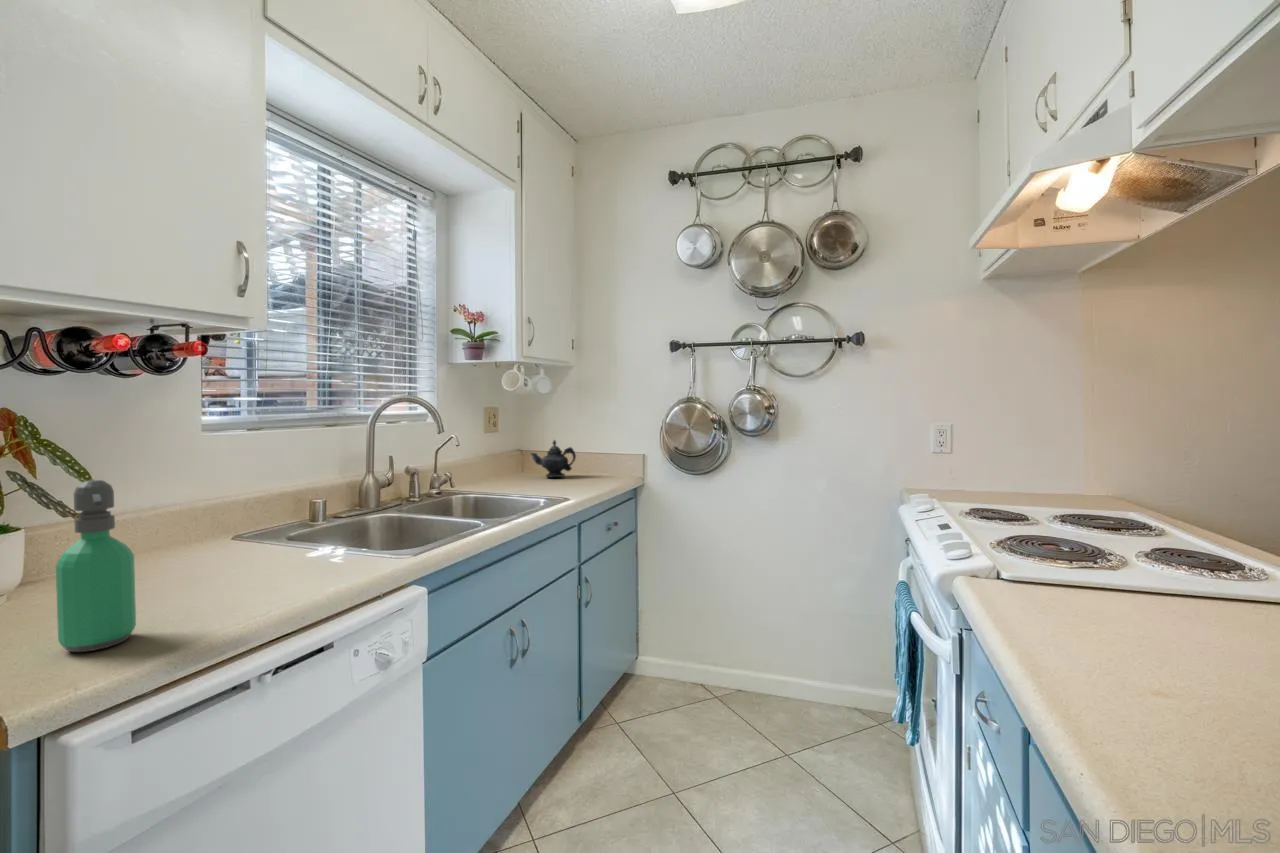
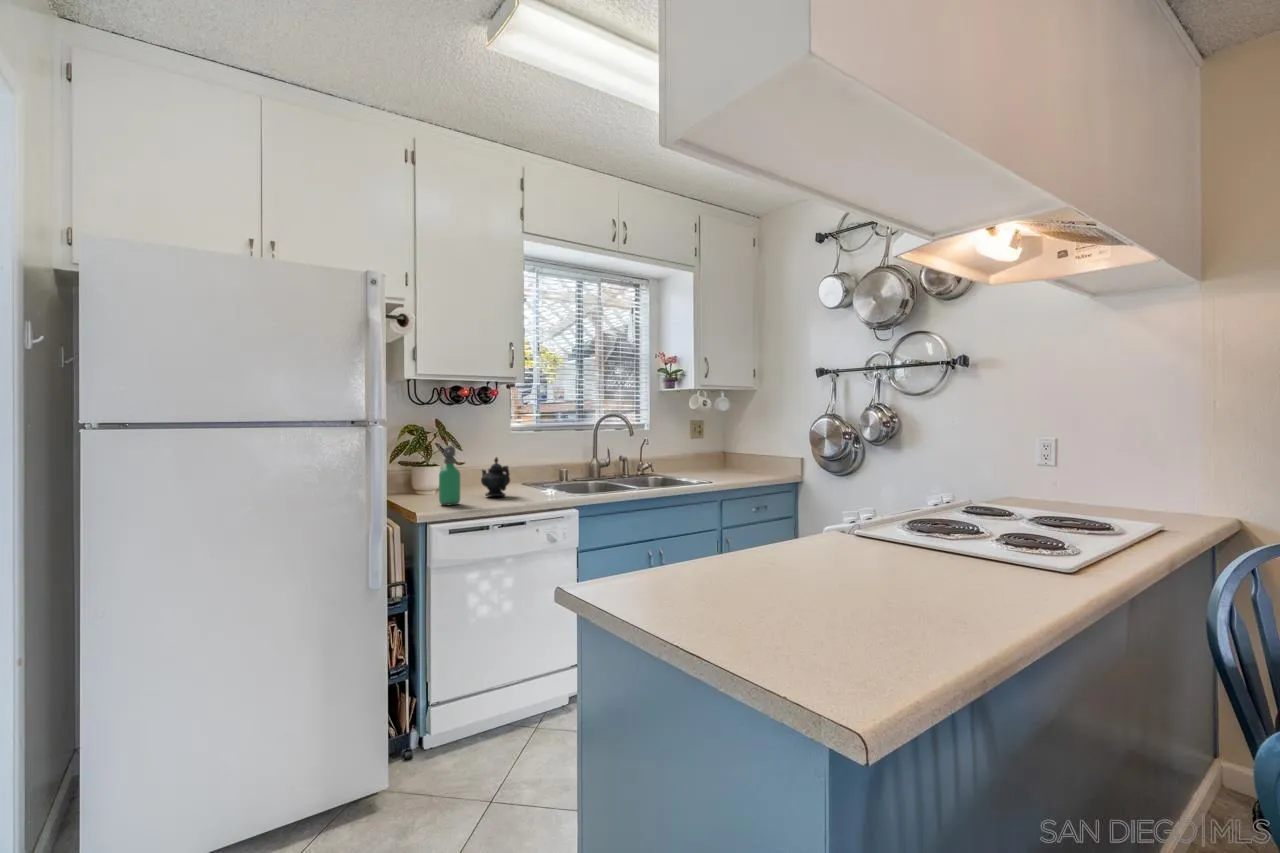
teapot: present [531,440,576,477] -> present [481,457,510,496]

